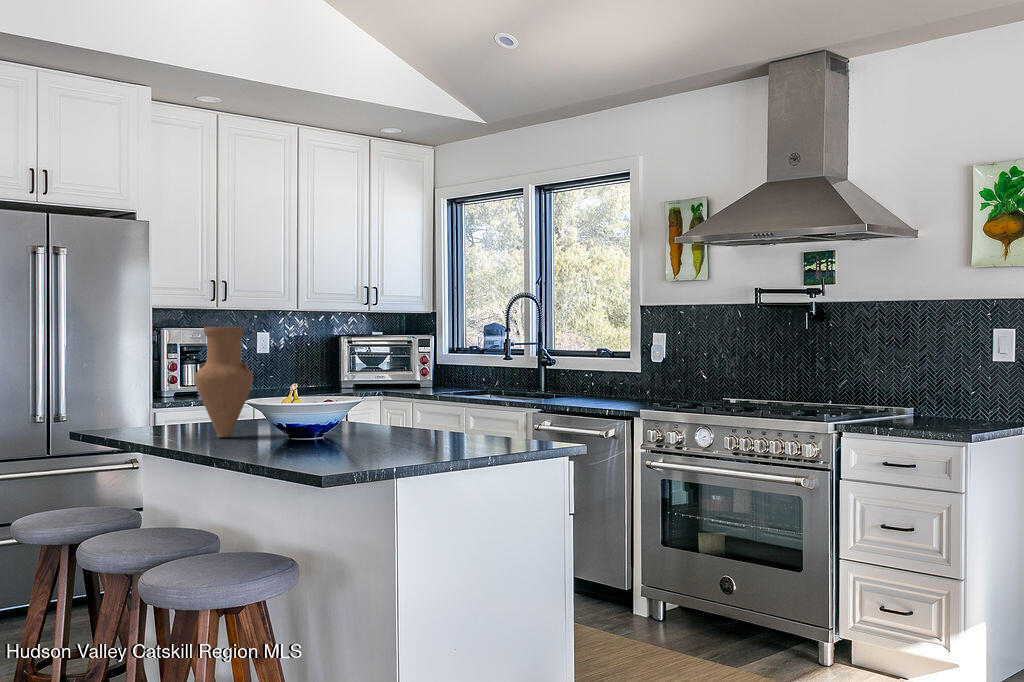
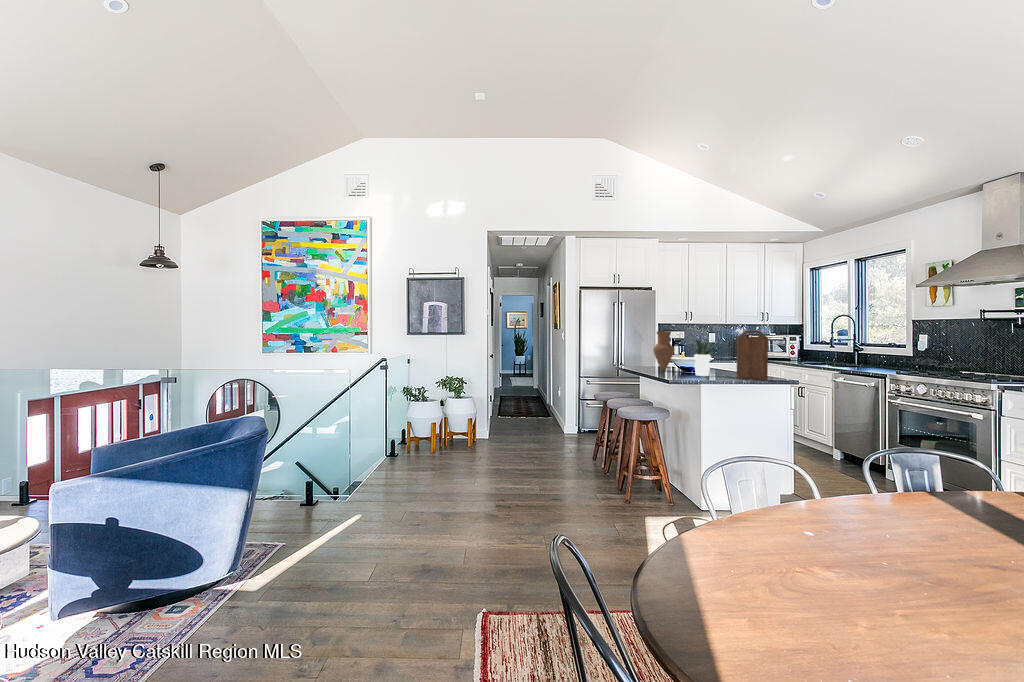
cutting board: none [453,324,517,450] -> present [737,330,768,379]
potted plant: none [294,347,411,448] -> present [689,339,716,376]

